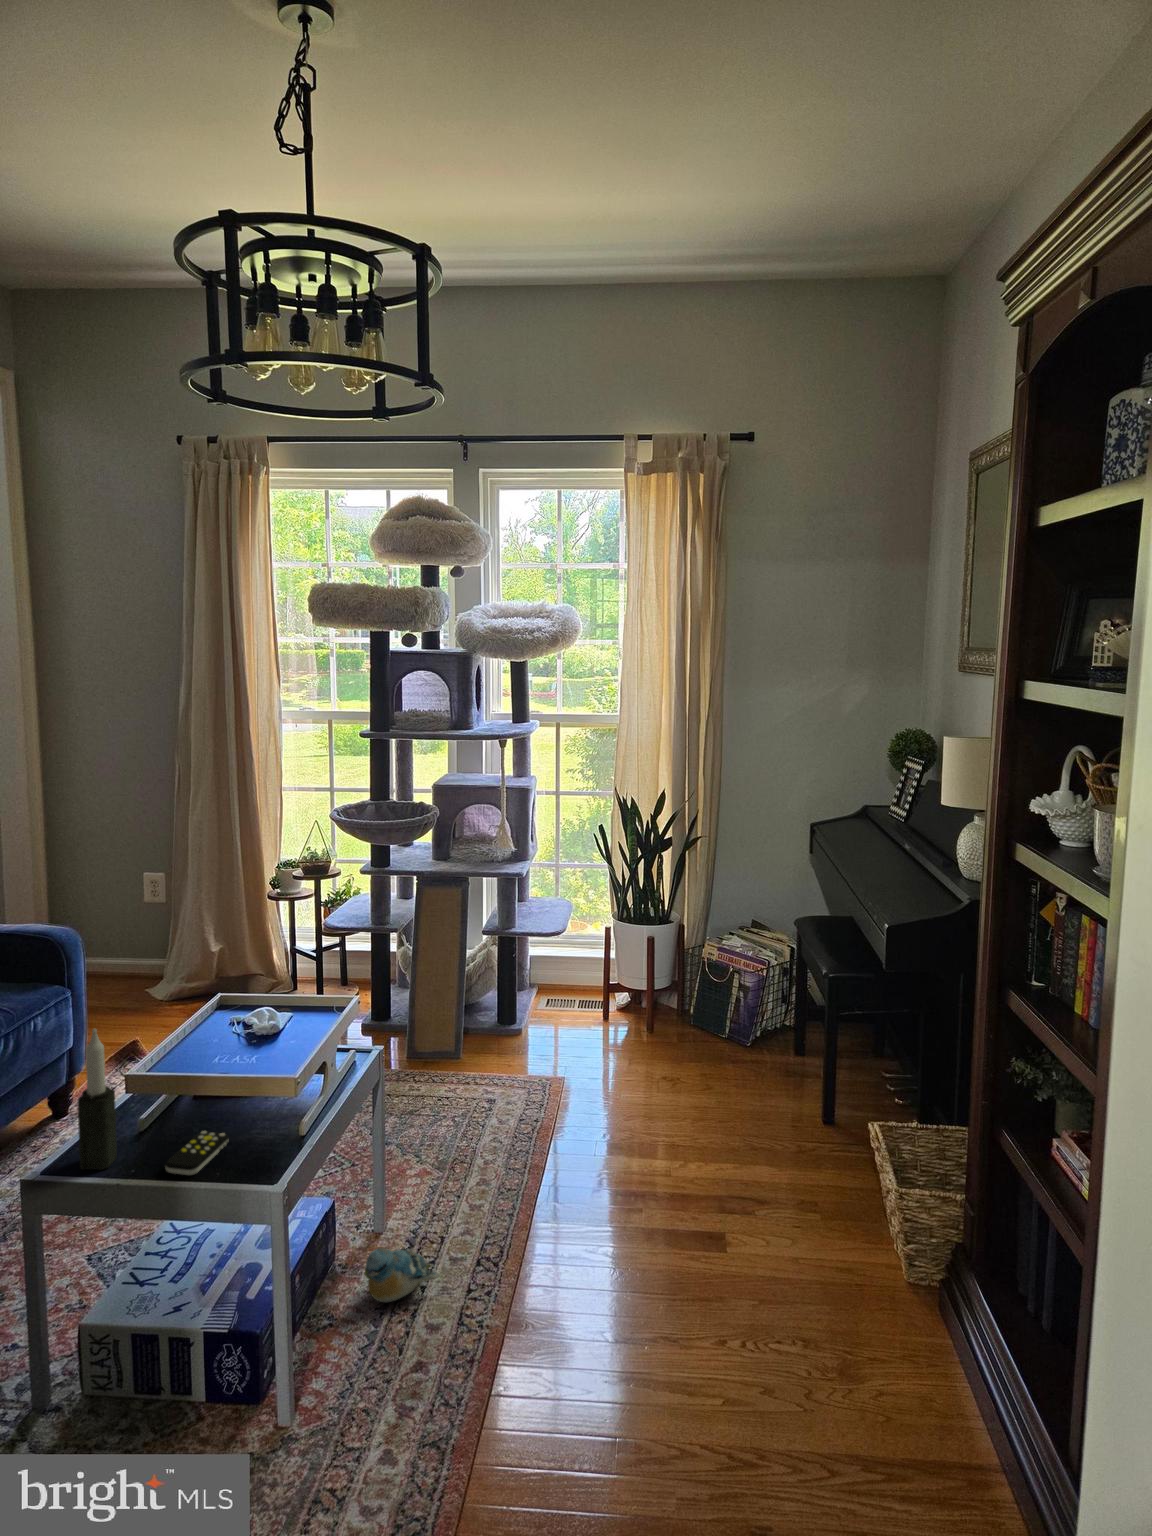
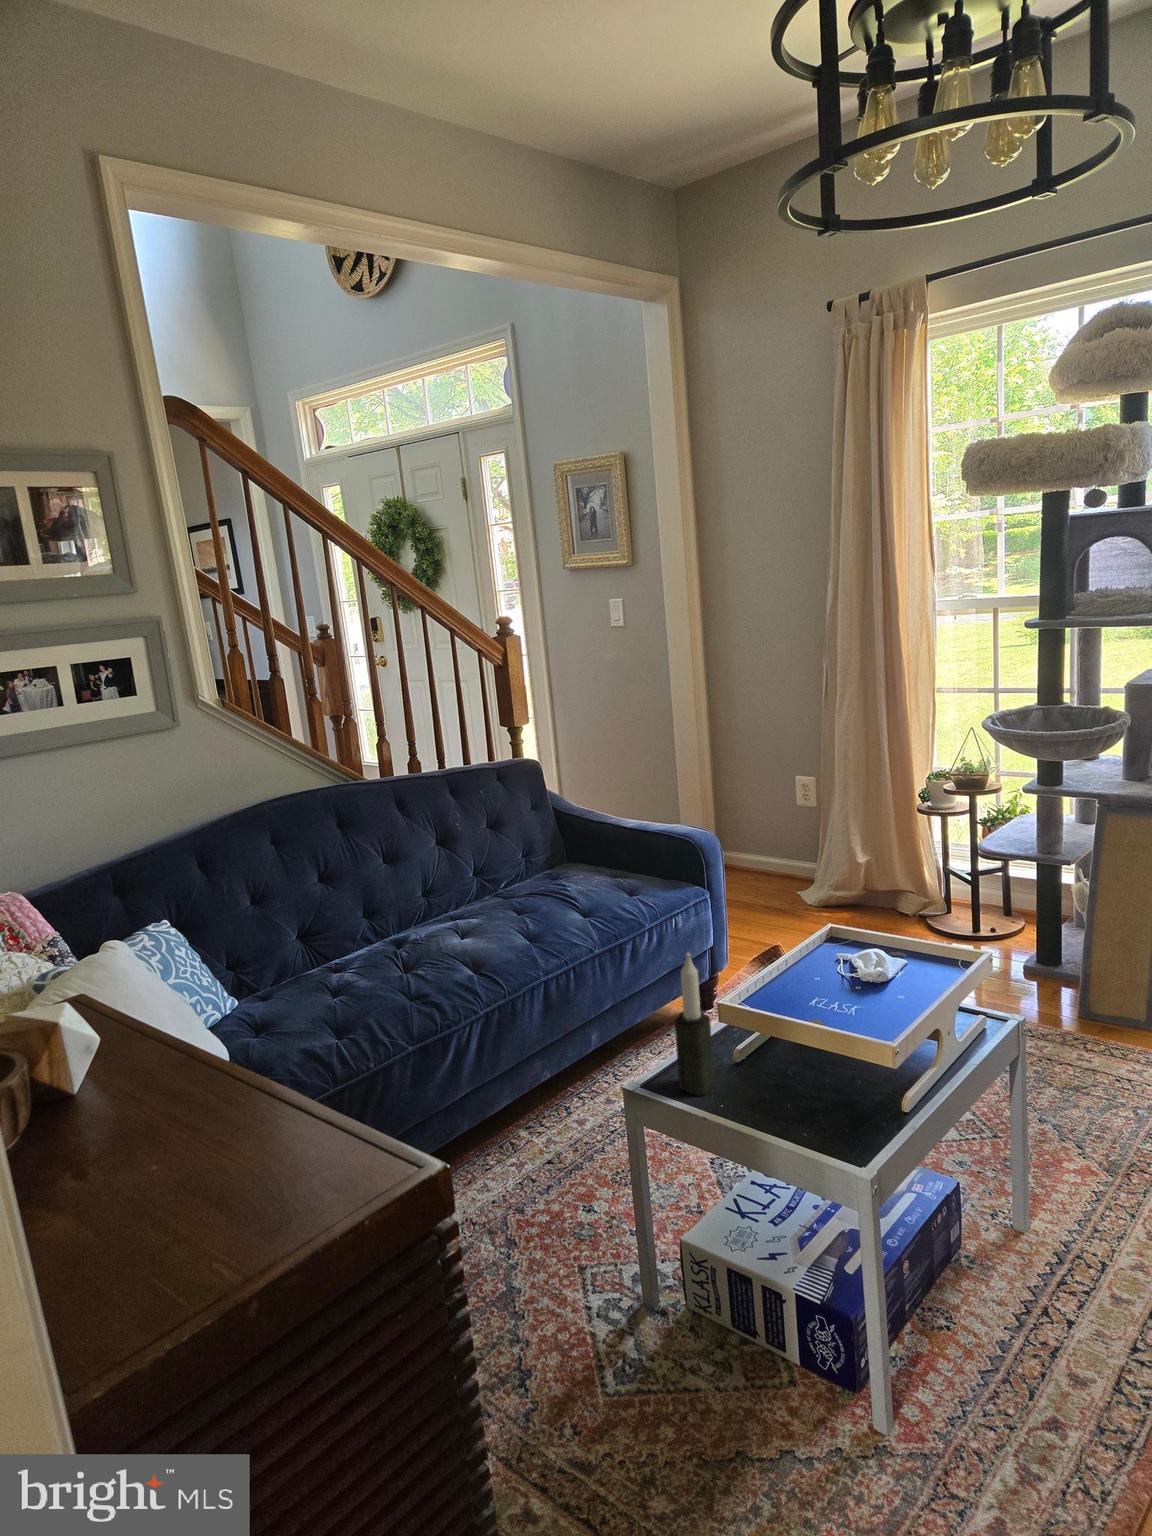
remote control: present [165,1131,228,1175] -> none [756,1077,825,1126]
plush toy: present [364,1248,439,1302] -> none [989,1258,1092,1325]

